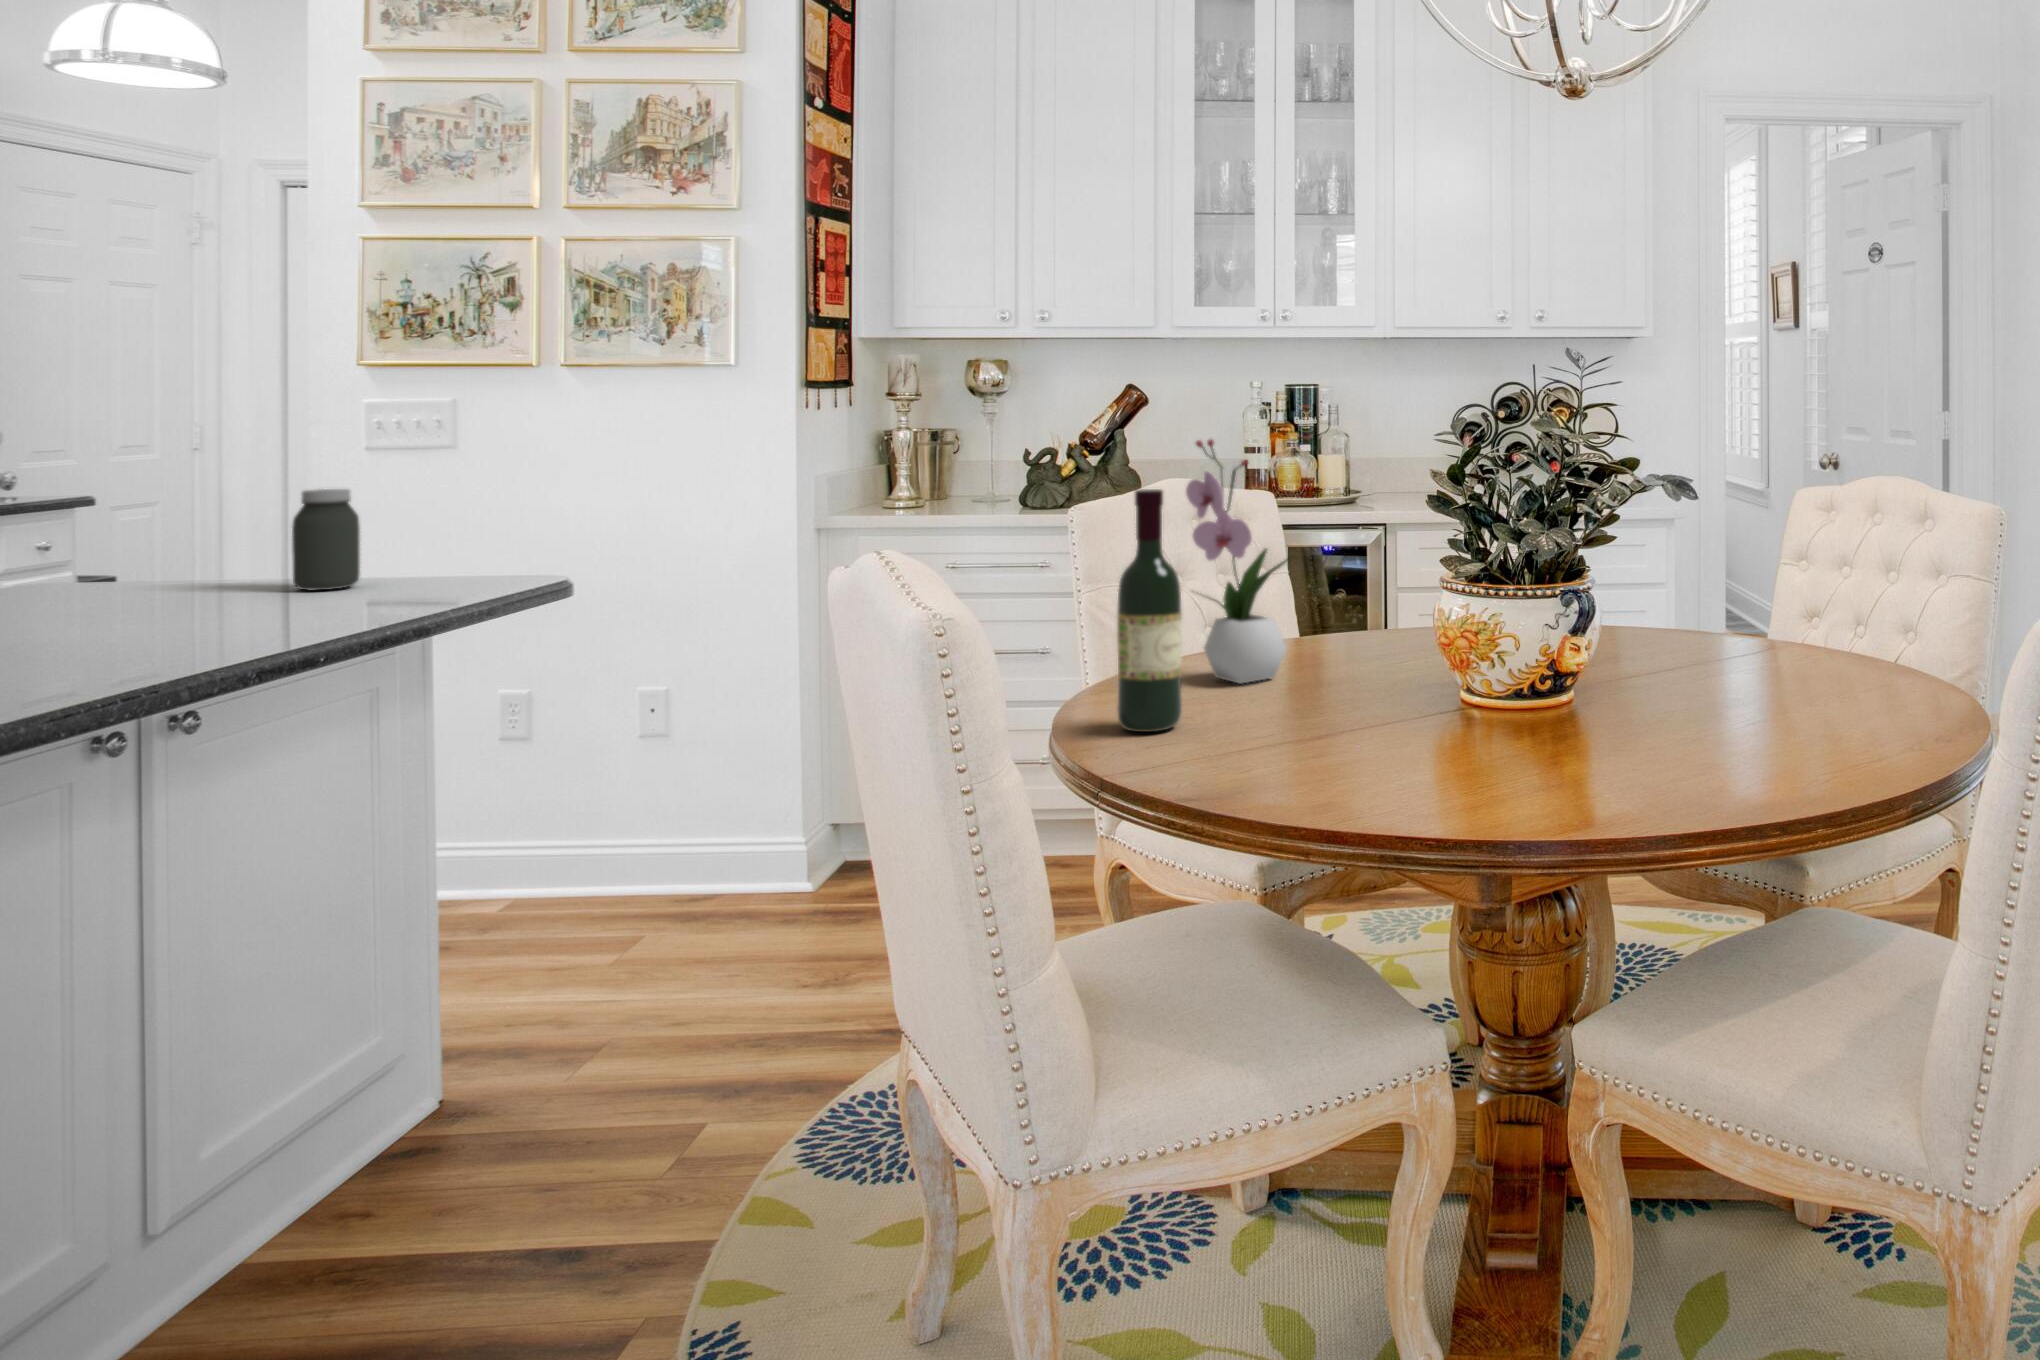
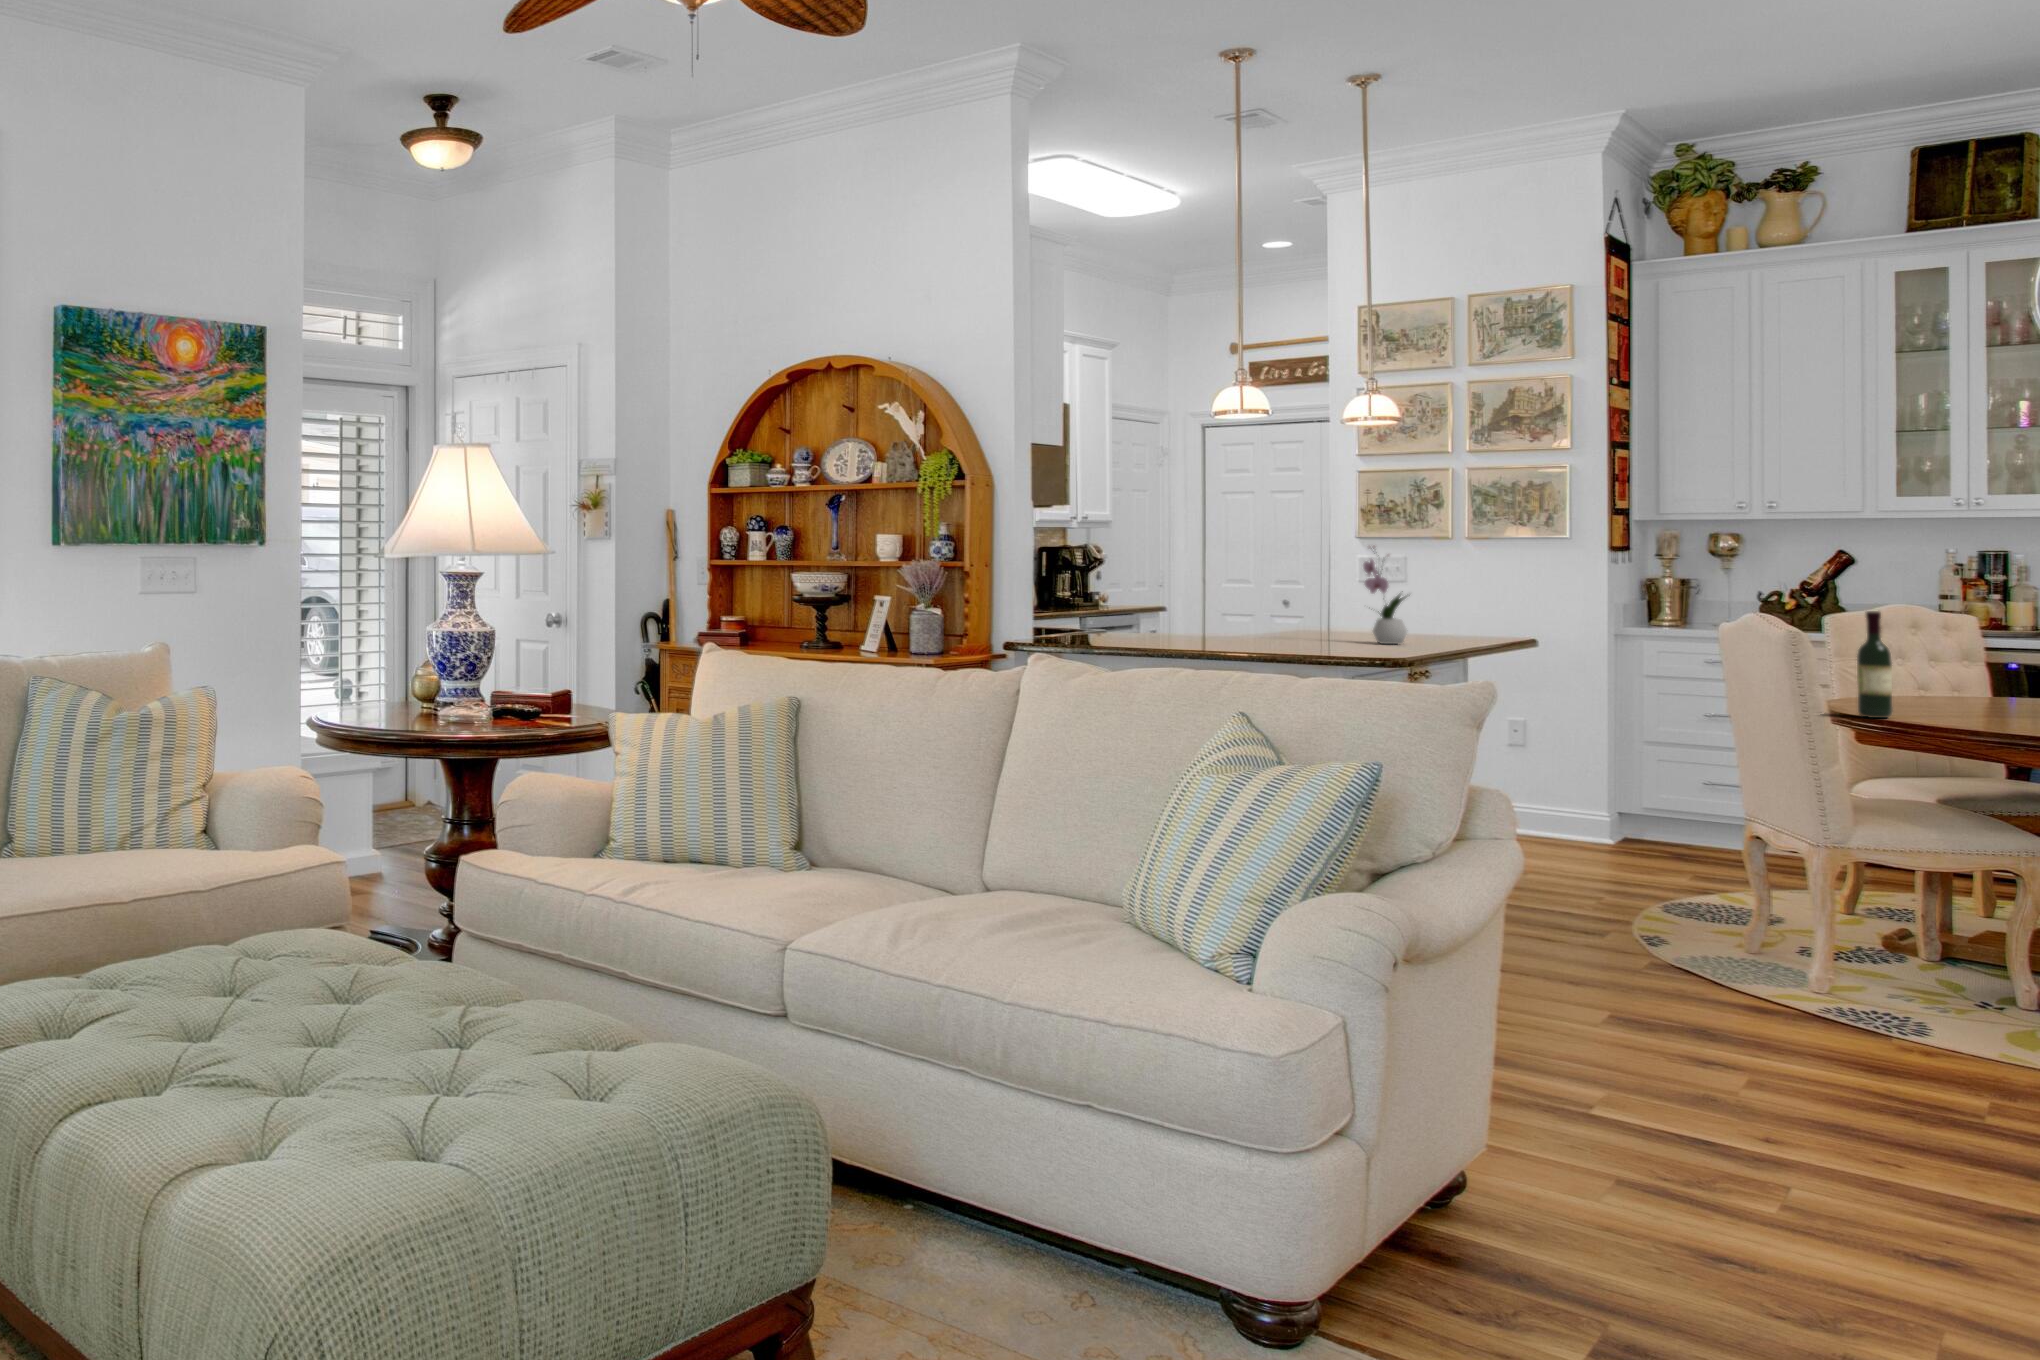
flower arrangement: present [1186,439,1291,683] -> present [1363,548,1407,644]
jar: present [292,489,360,590] -> none [1424,600,1449,643]

